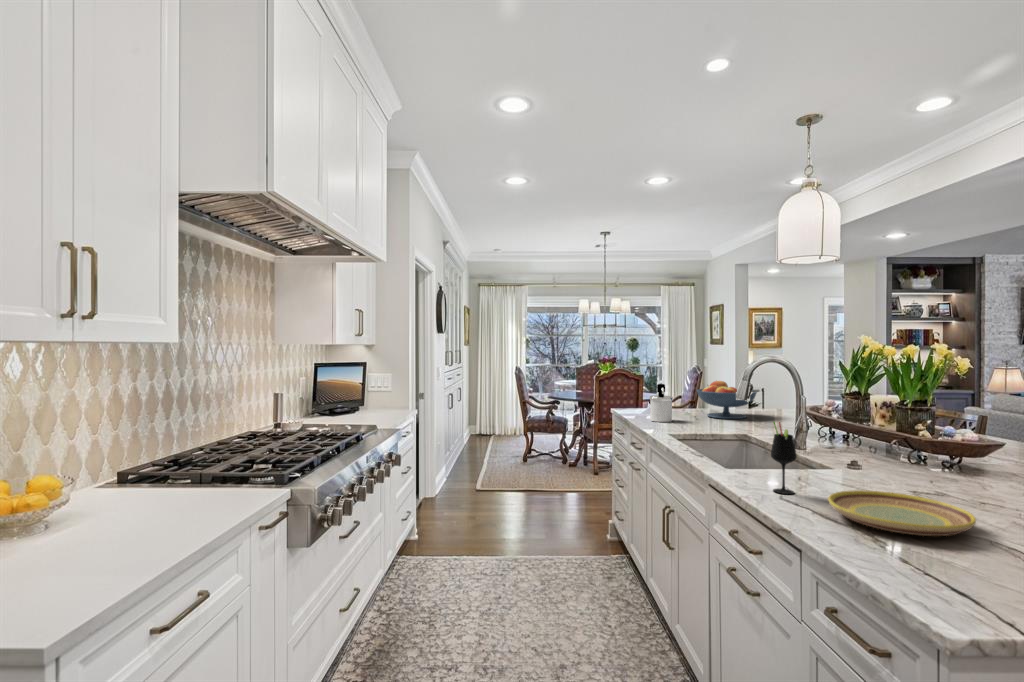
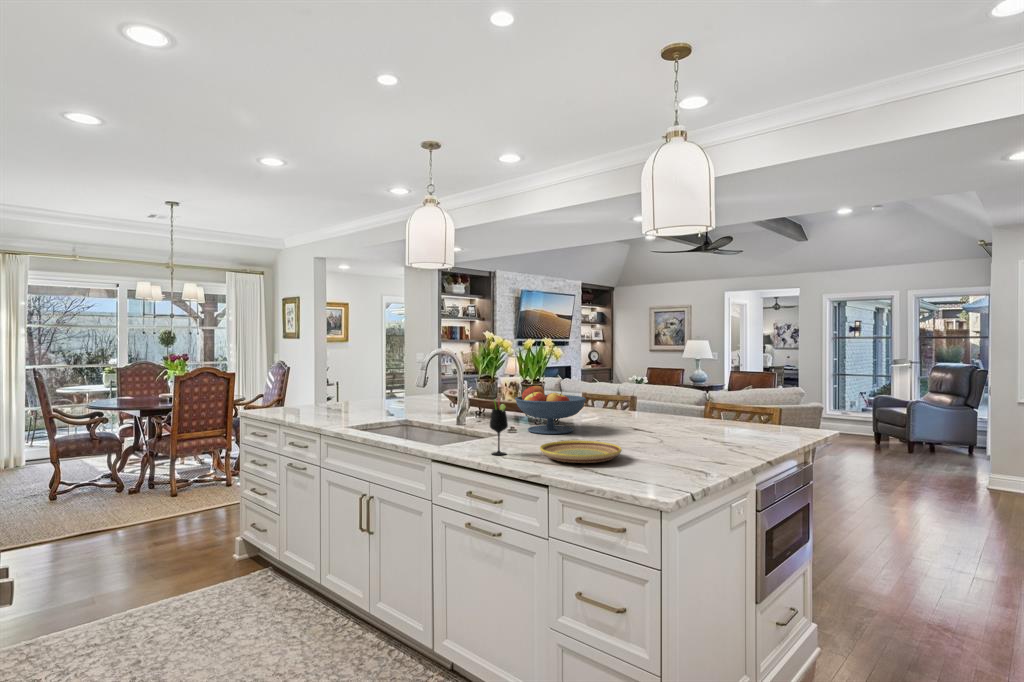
fruit bowl: present [697,381,757,419] -> present [515,386,586,434]
soap dispenser: present [650,384,673,422] -> none [303,379,327,418]

